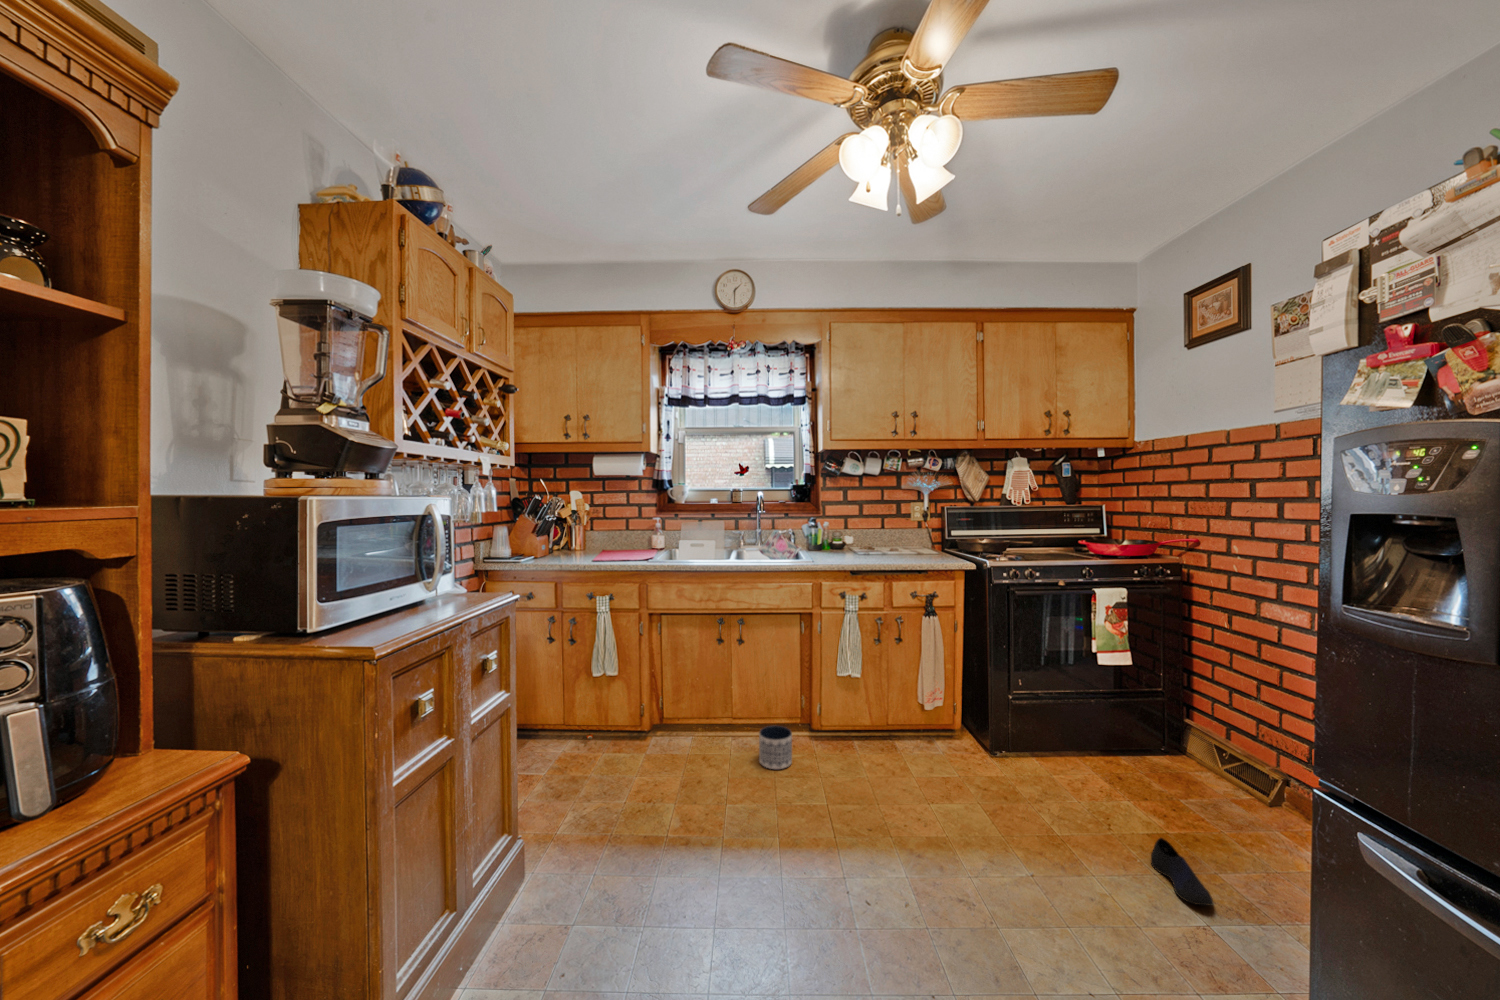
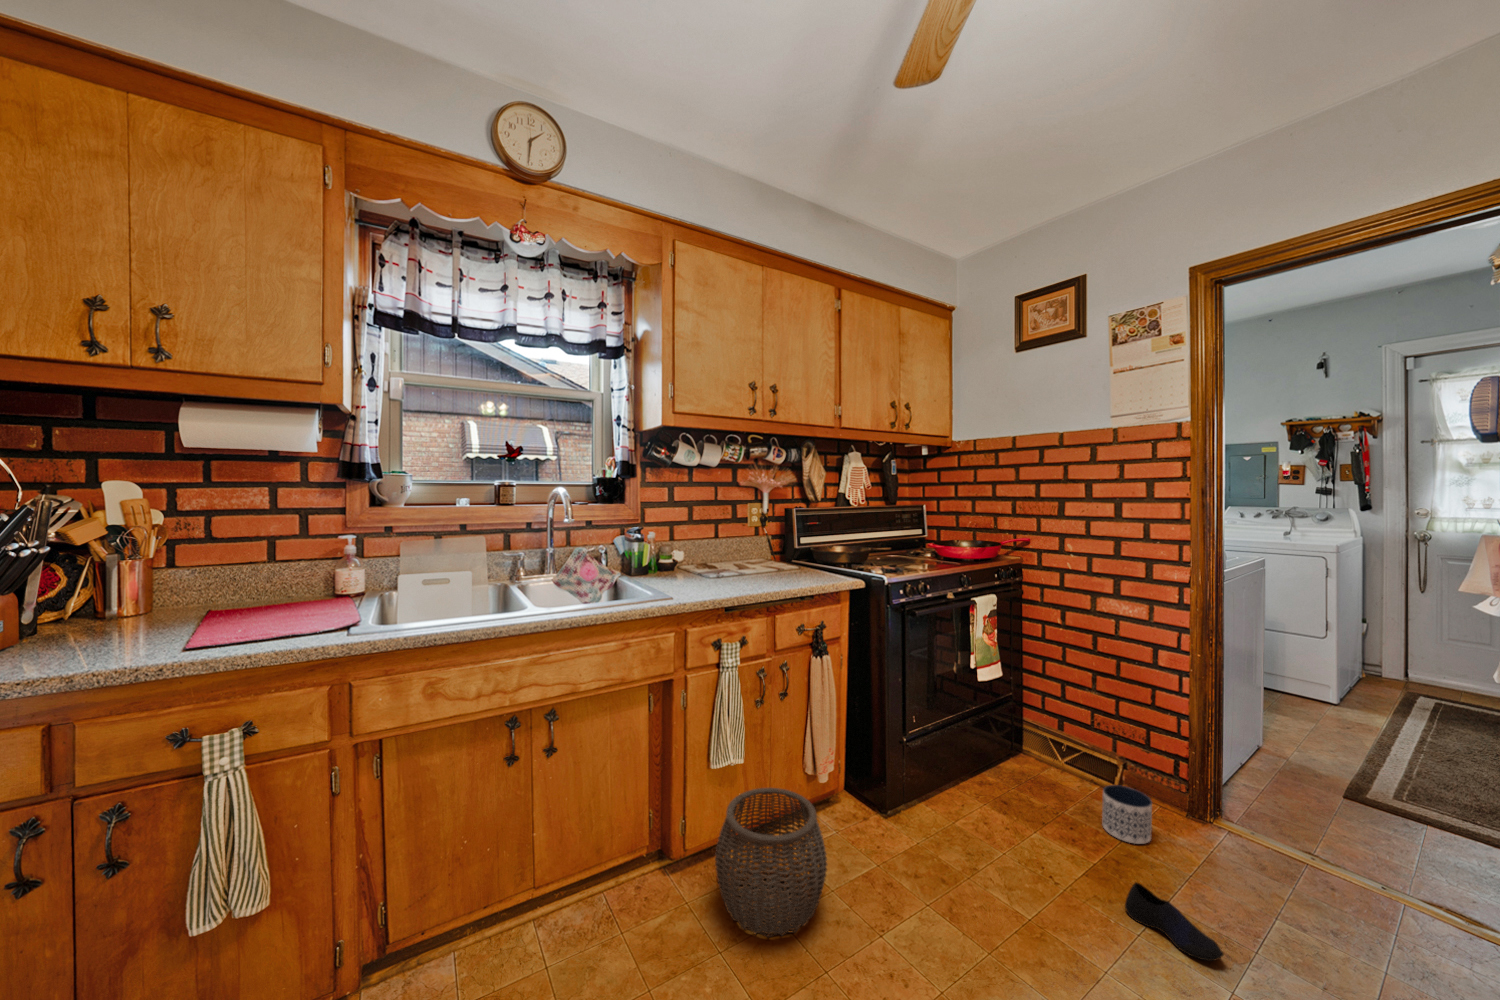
woven basket: none [821,695,896,782] -> present [715,788,827,937]
planter: present [759,726,792,769] -> present [1102,785,1152,844]

